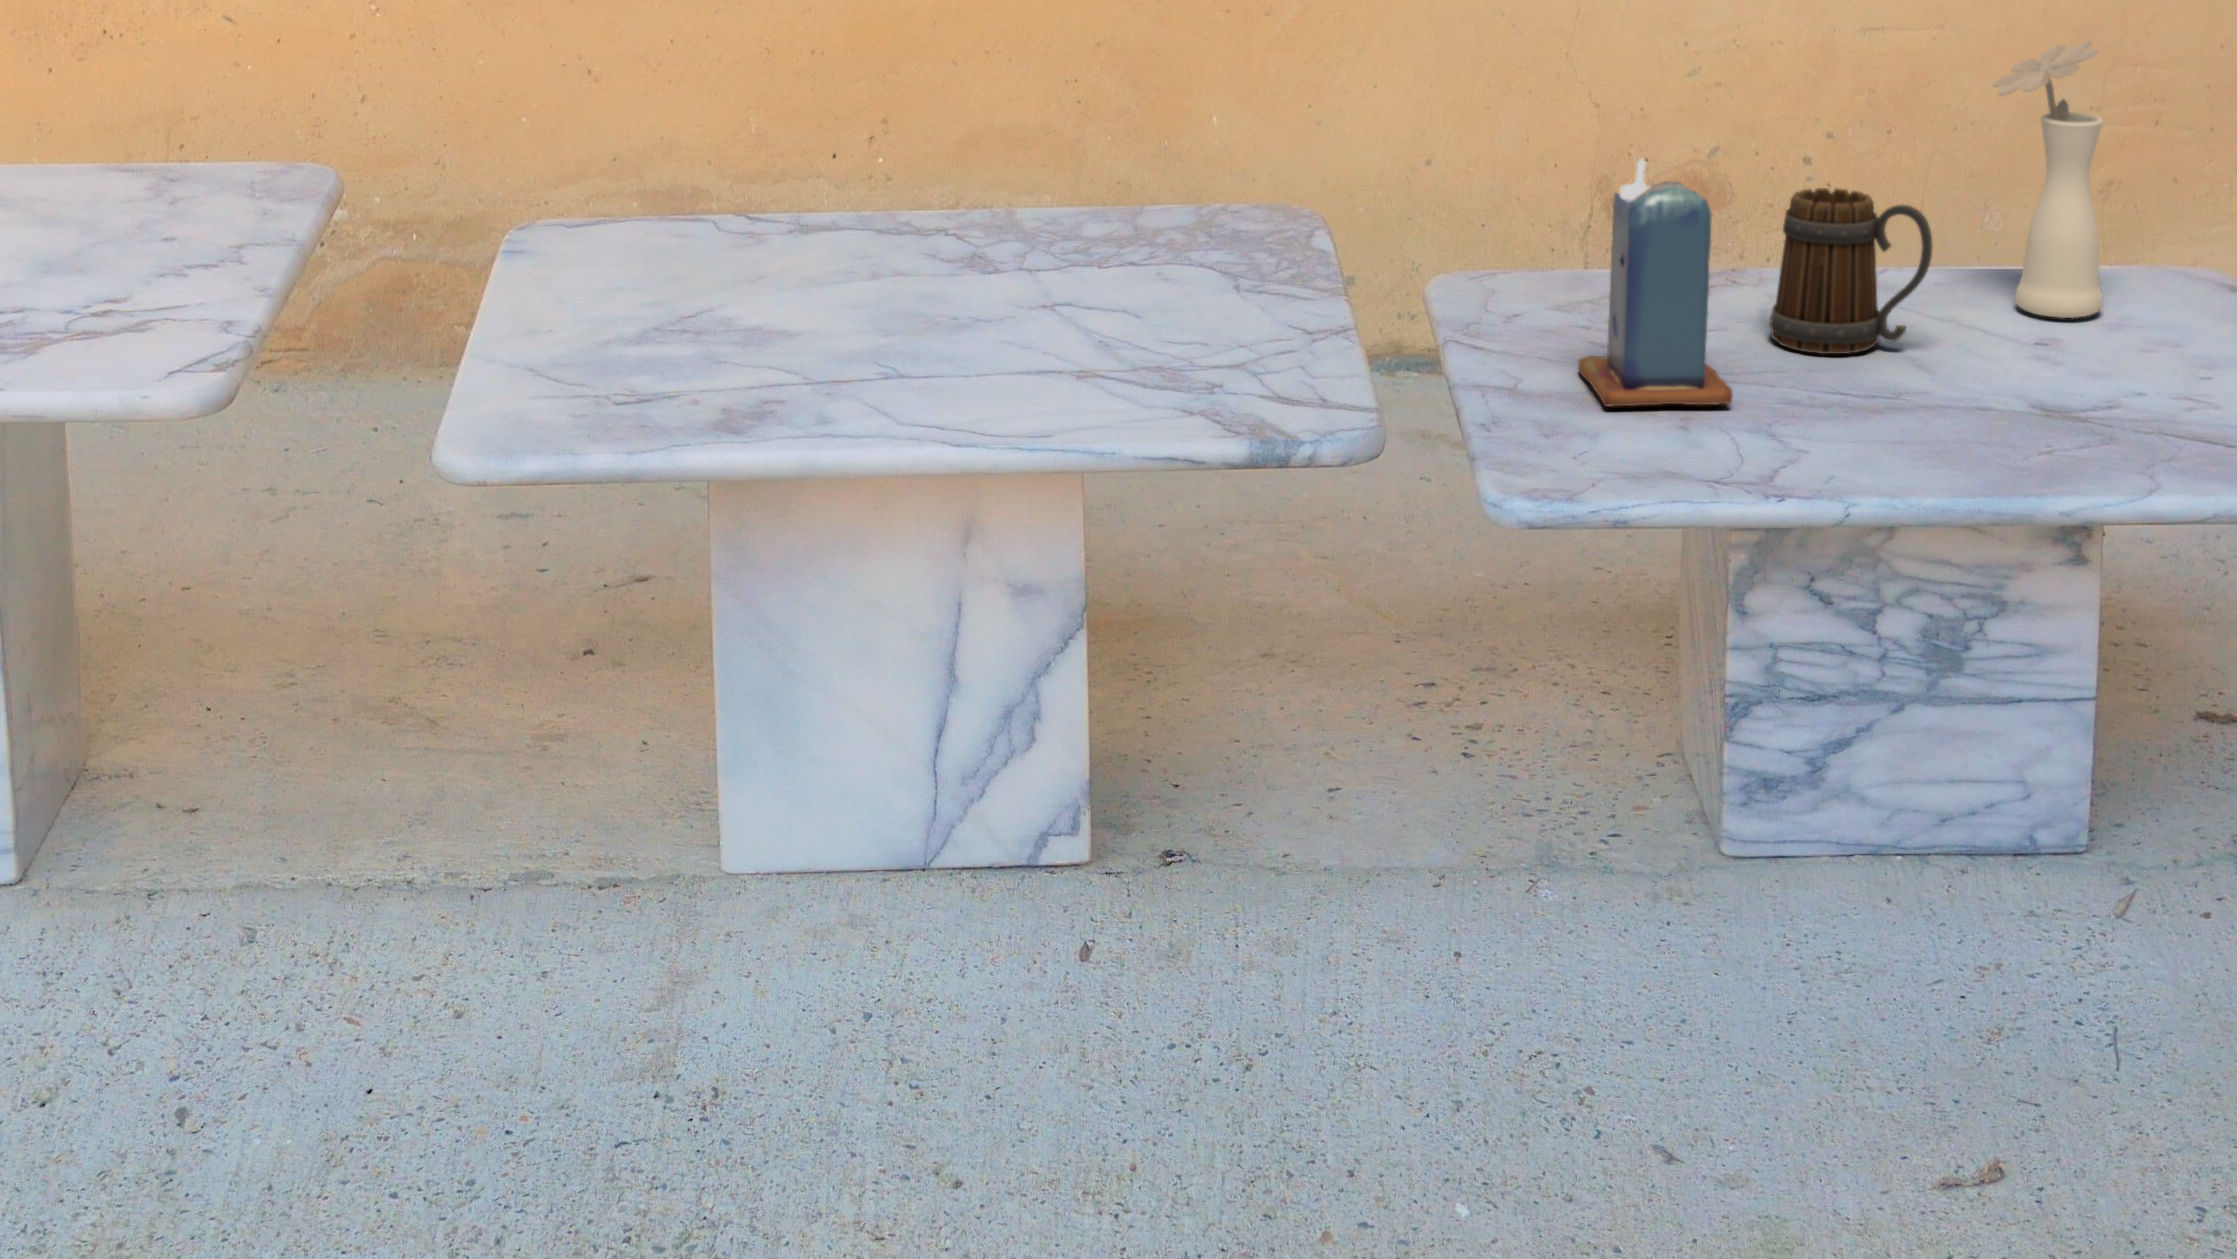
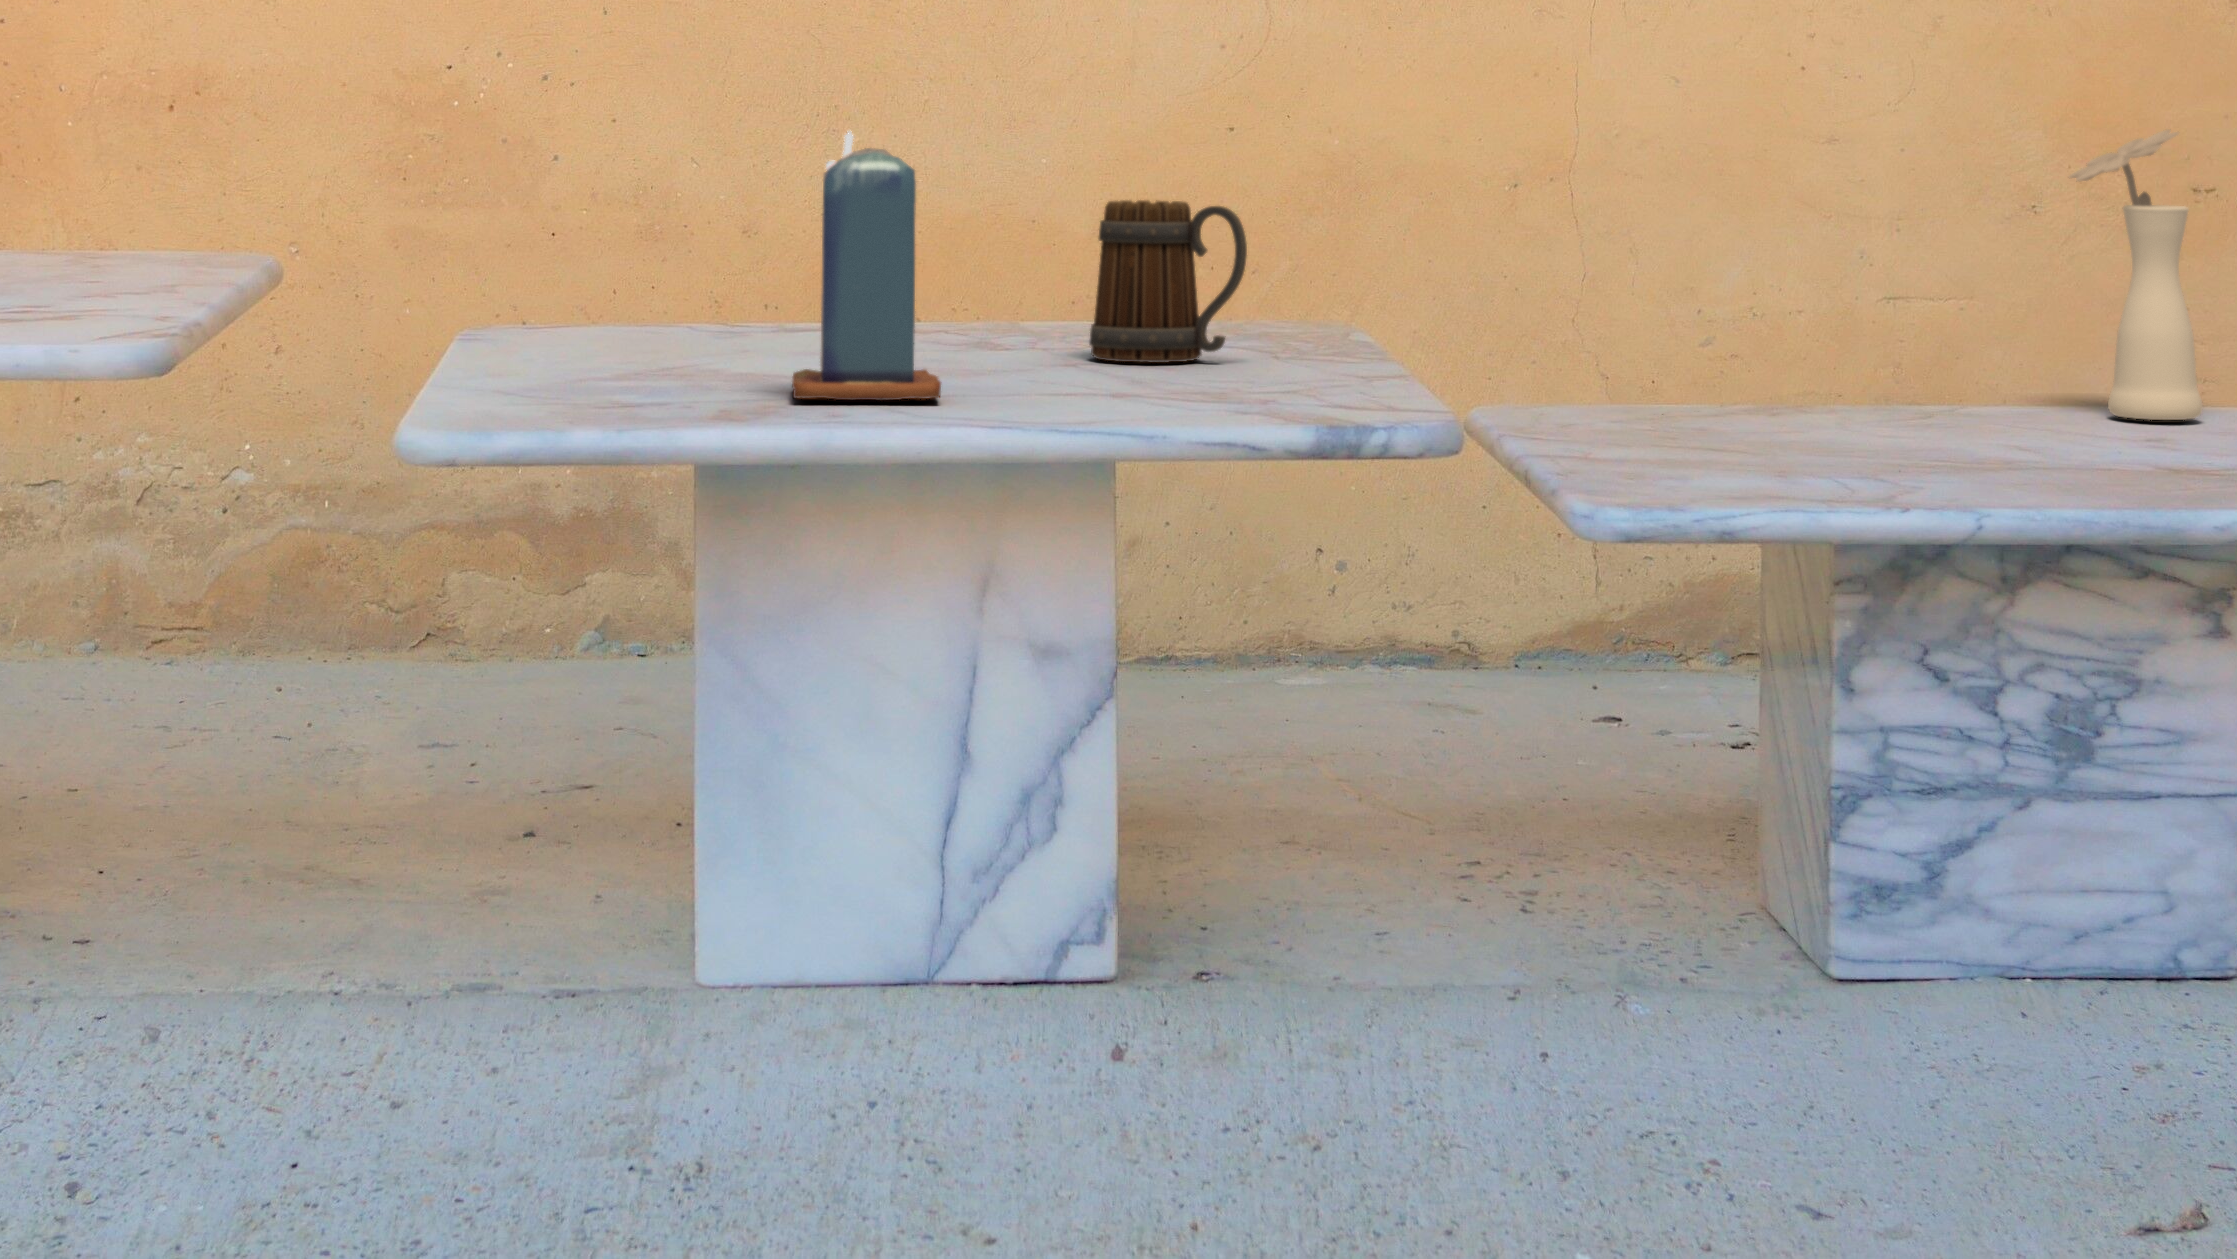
candle: present [1578,159,1732,406] -> present [792,131,941,400]
mug: present [1770,188,1932,354] -> present [1089,200,1247,362]

